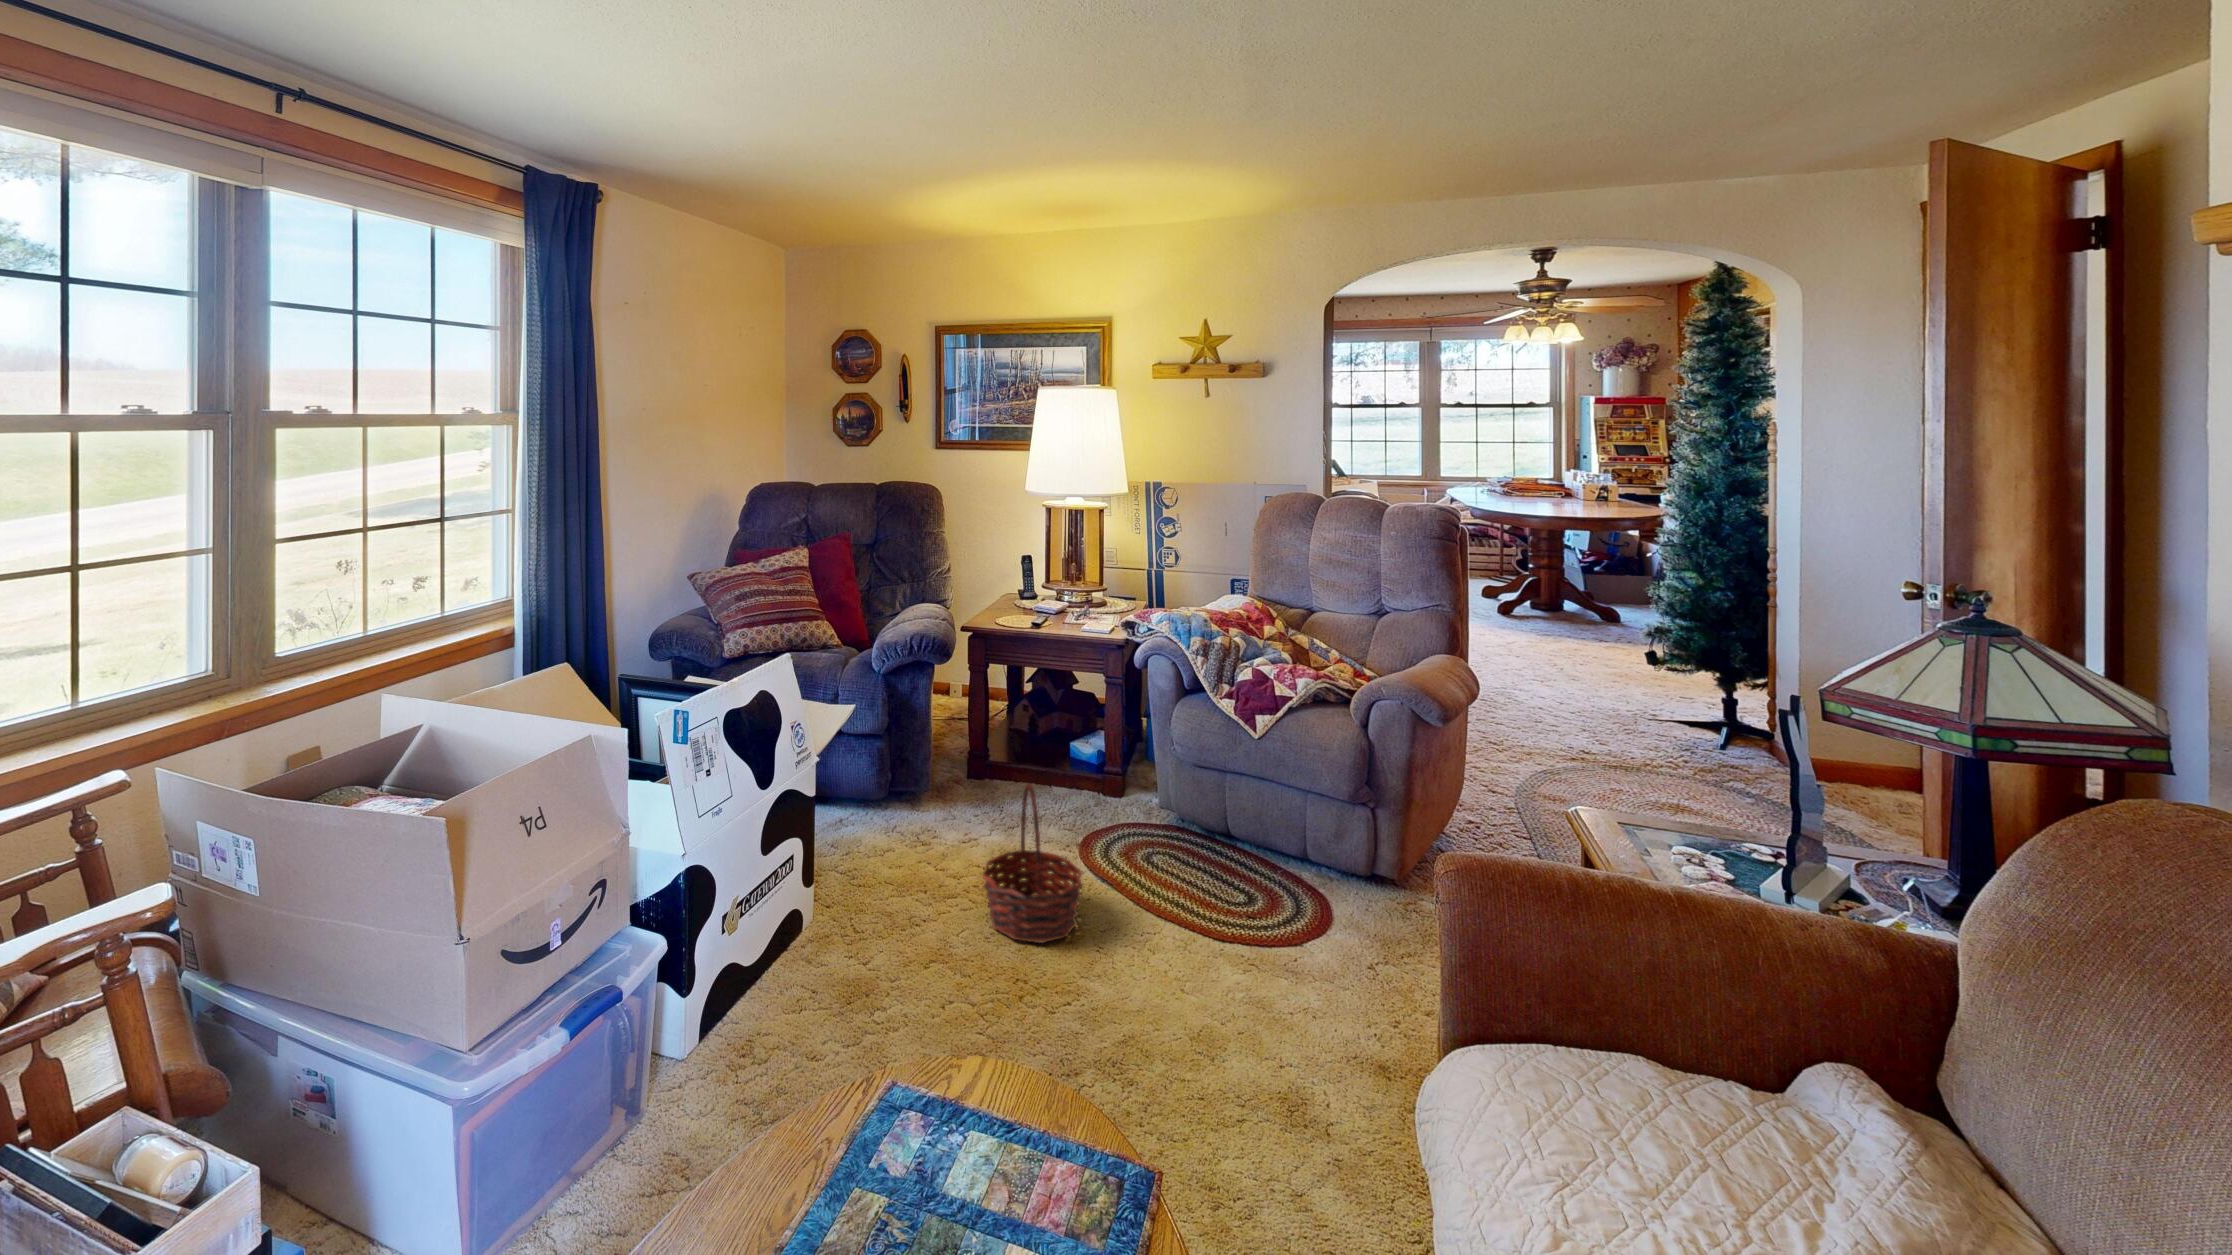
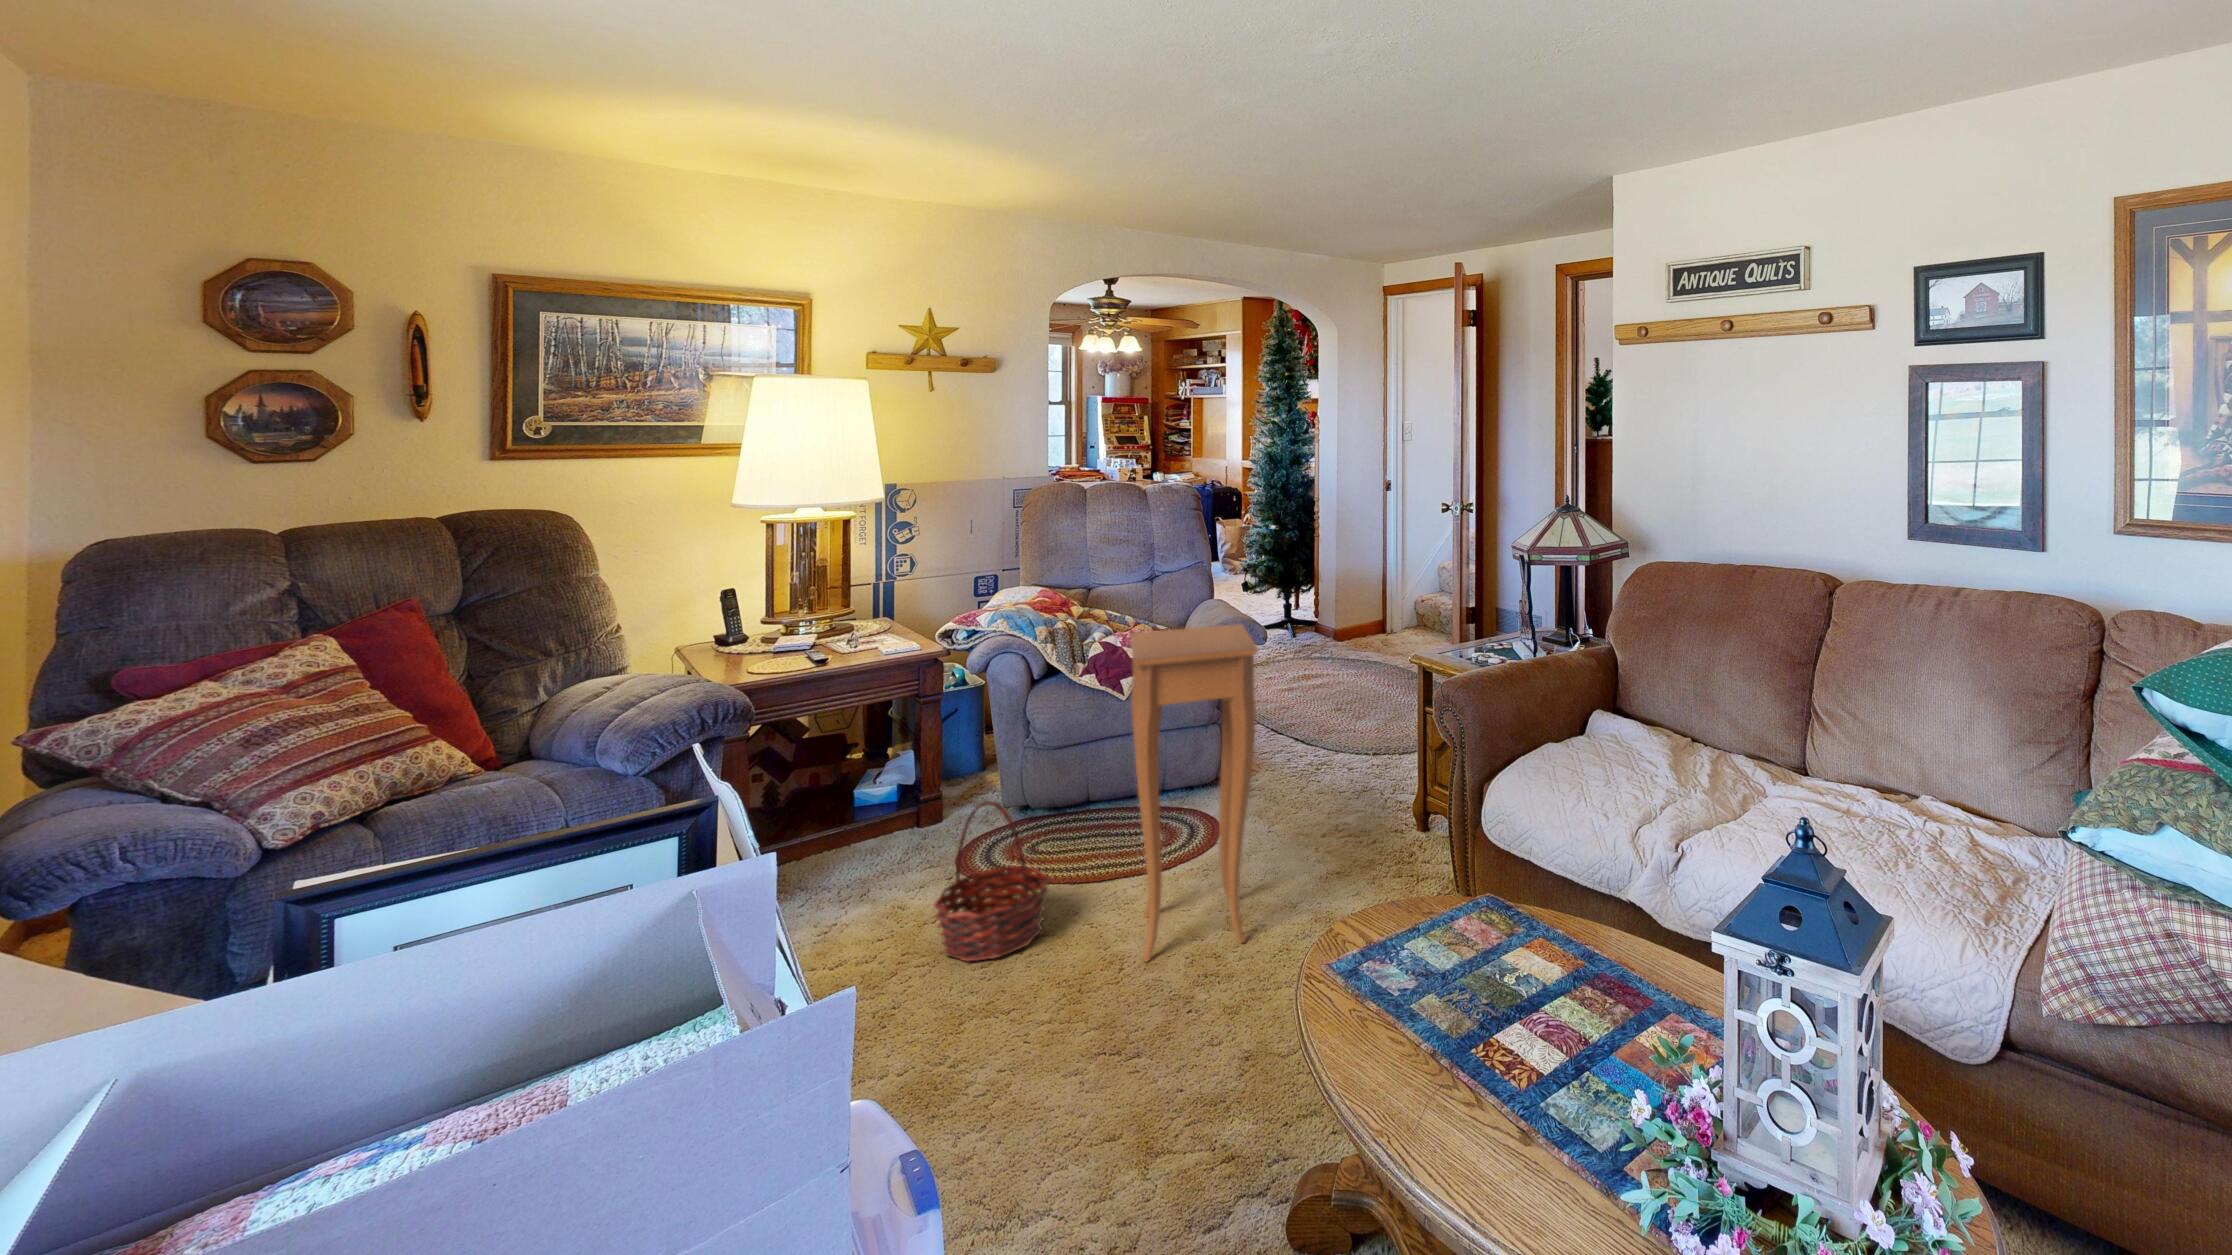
side table: none [1085,653,1273,1079] -> present [1130,624,1258,962]

